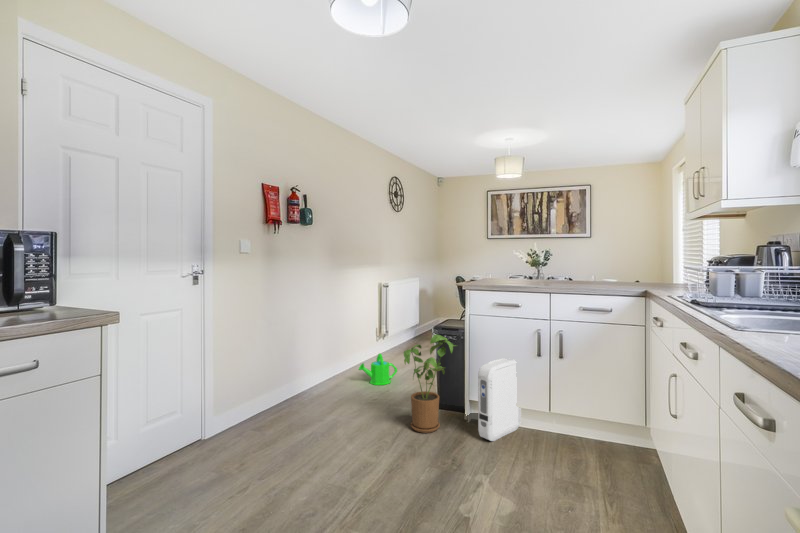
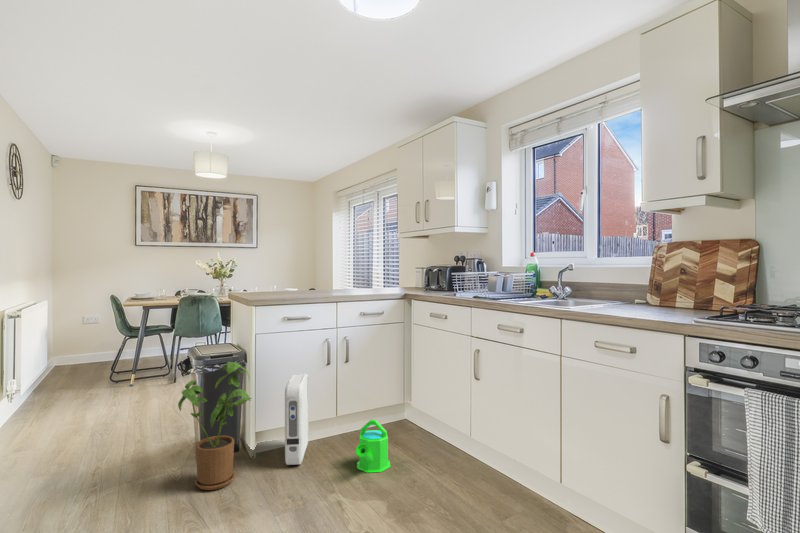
watering can: present [359,354,397,385] -> present [356,420,391,473]

